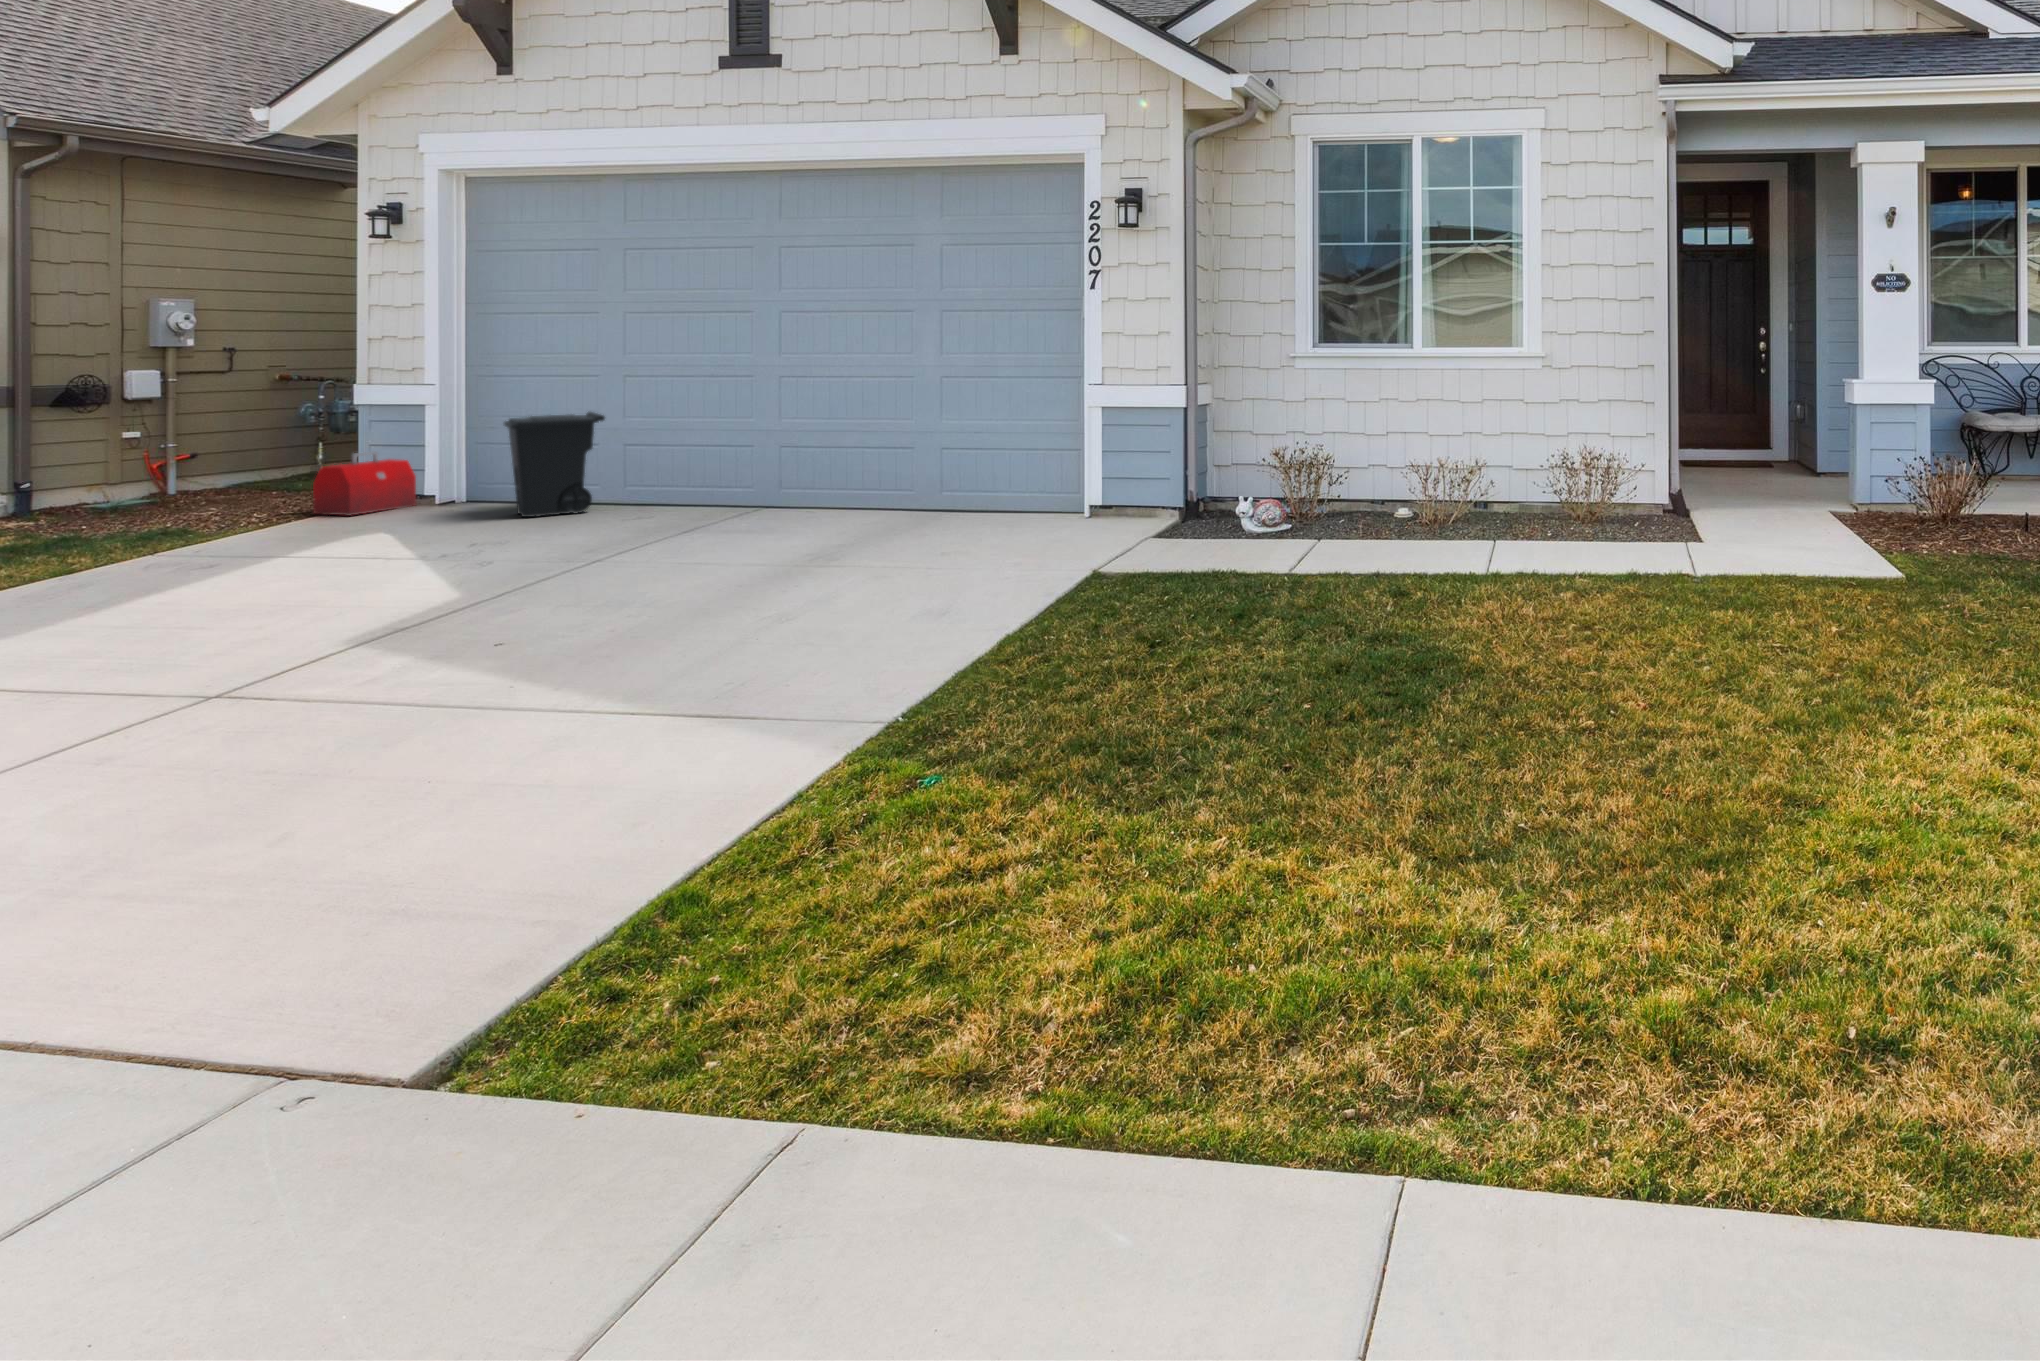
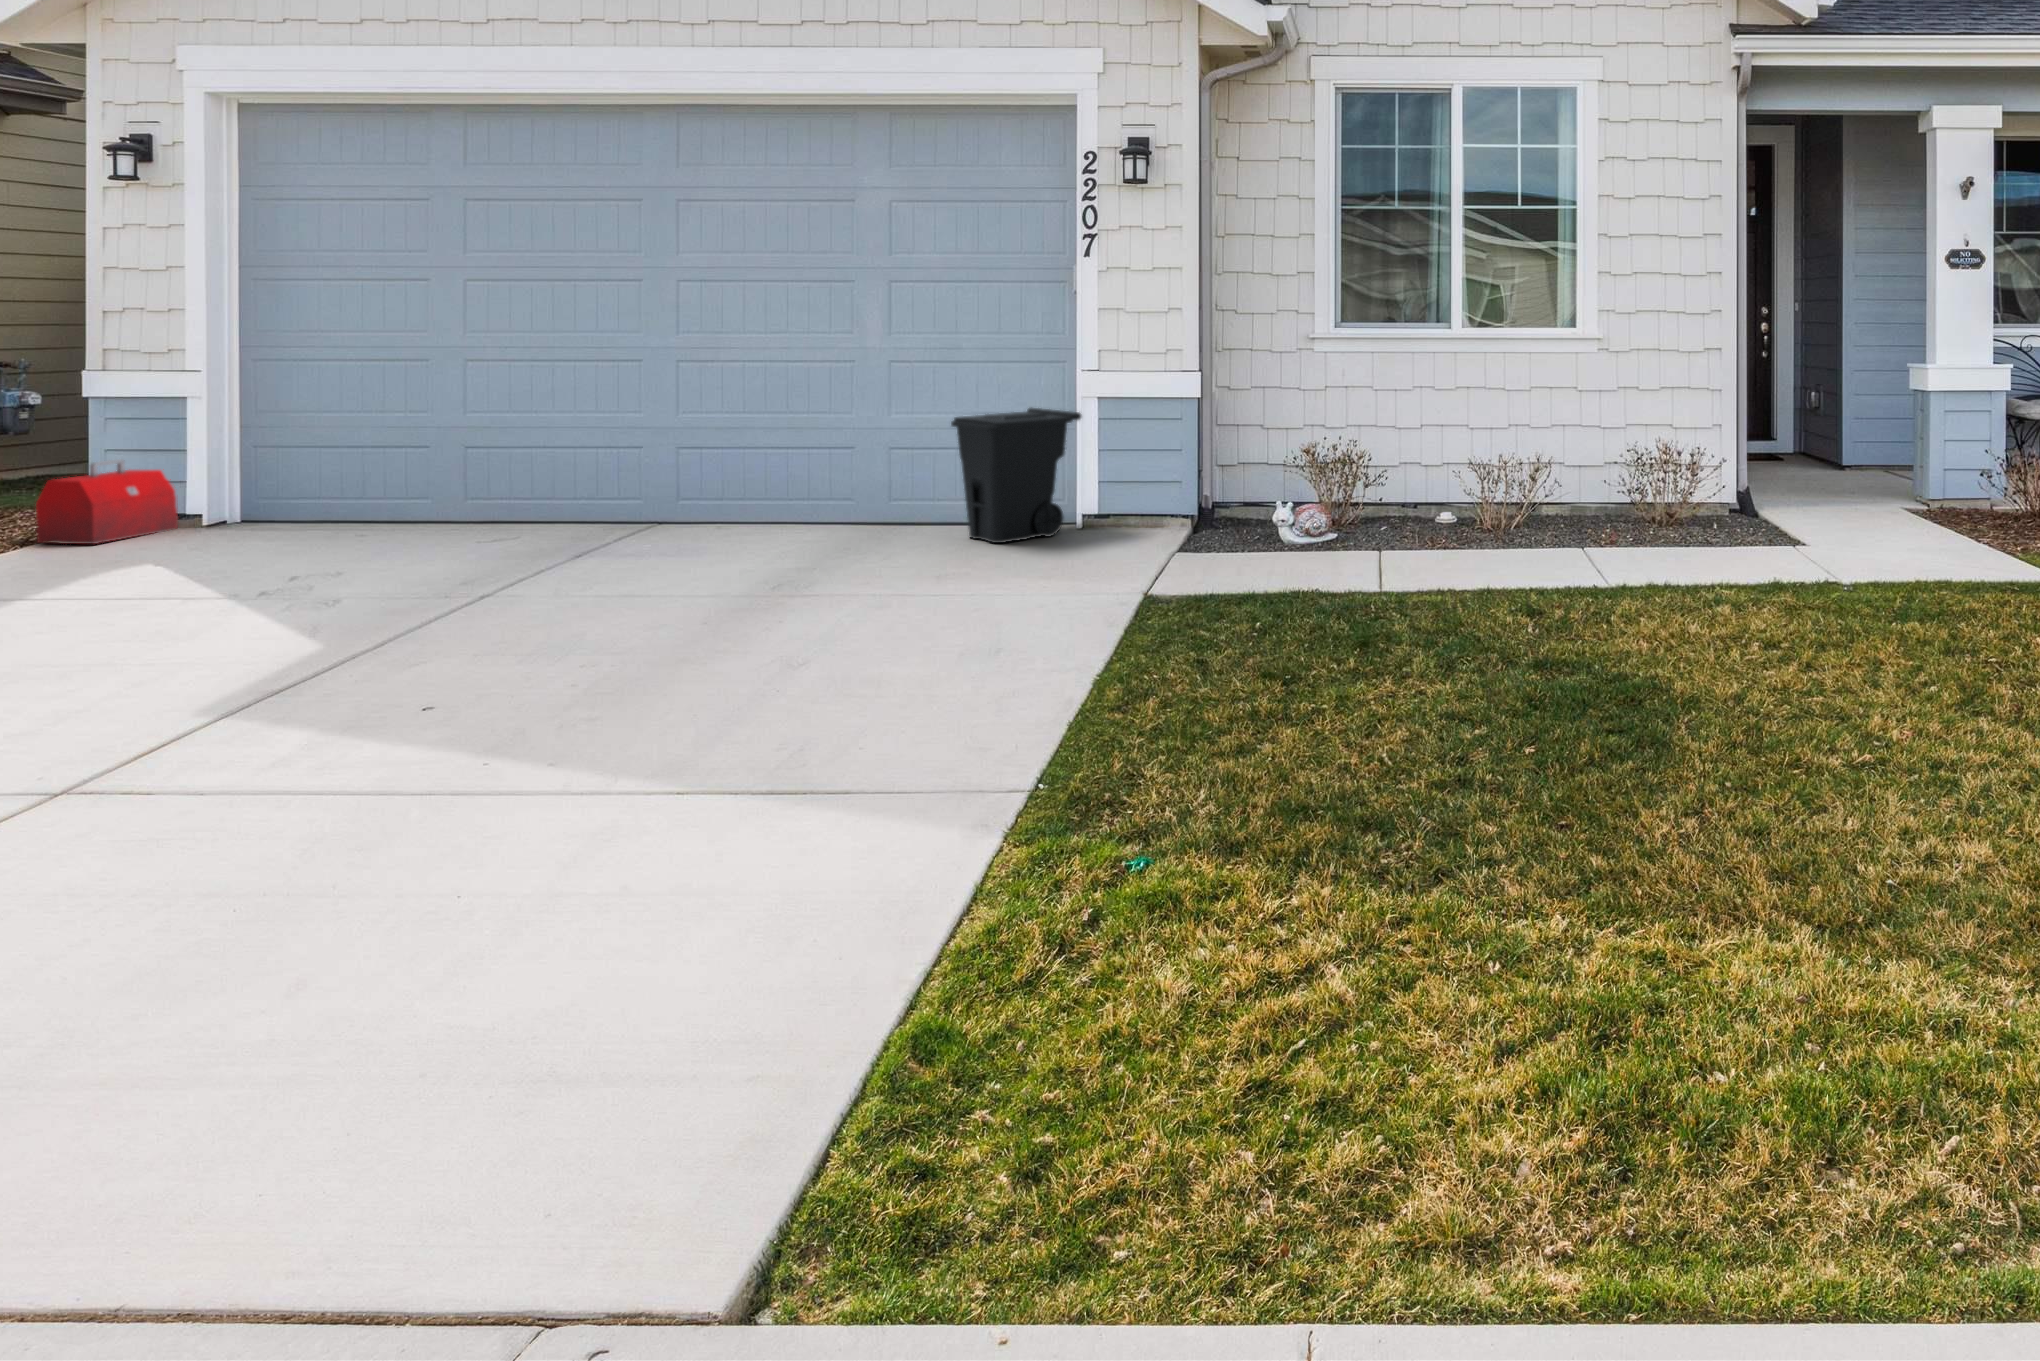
trash can: present [504,412,605,517] -> present [951,407,1081,543]

